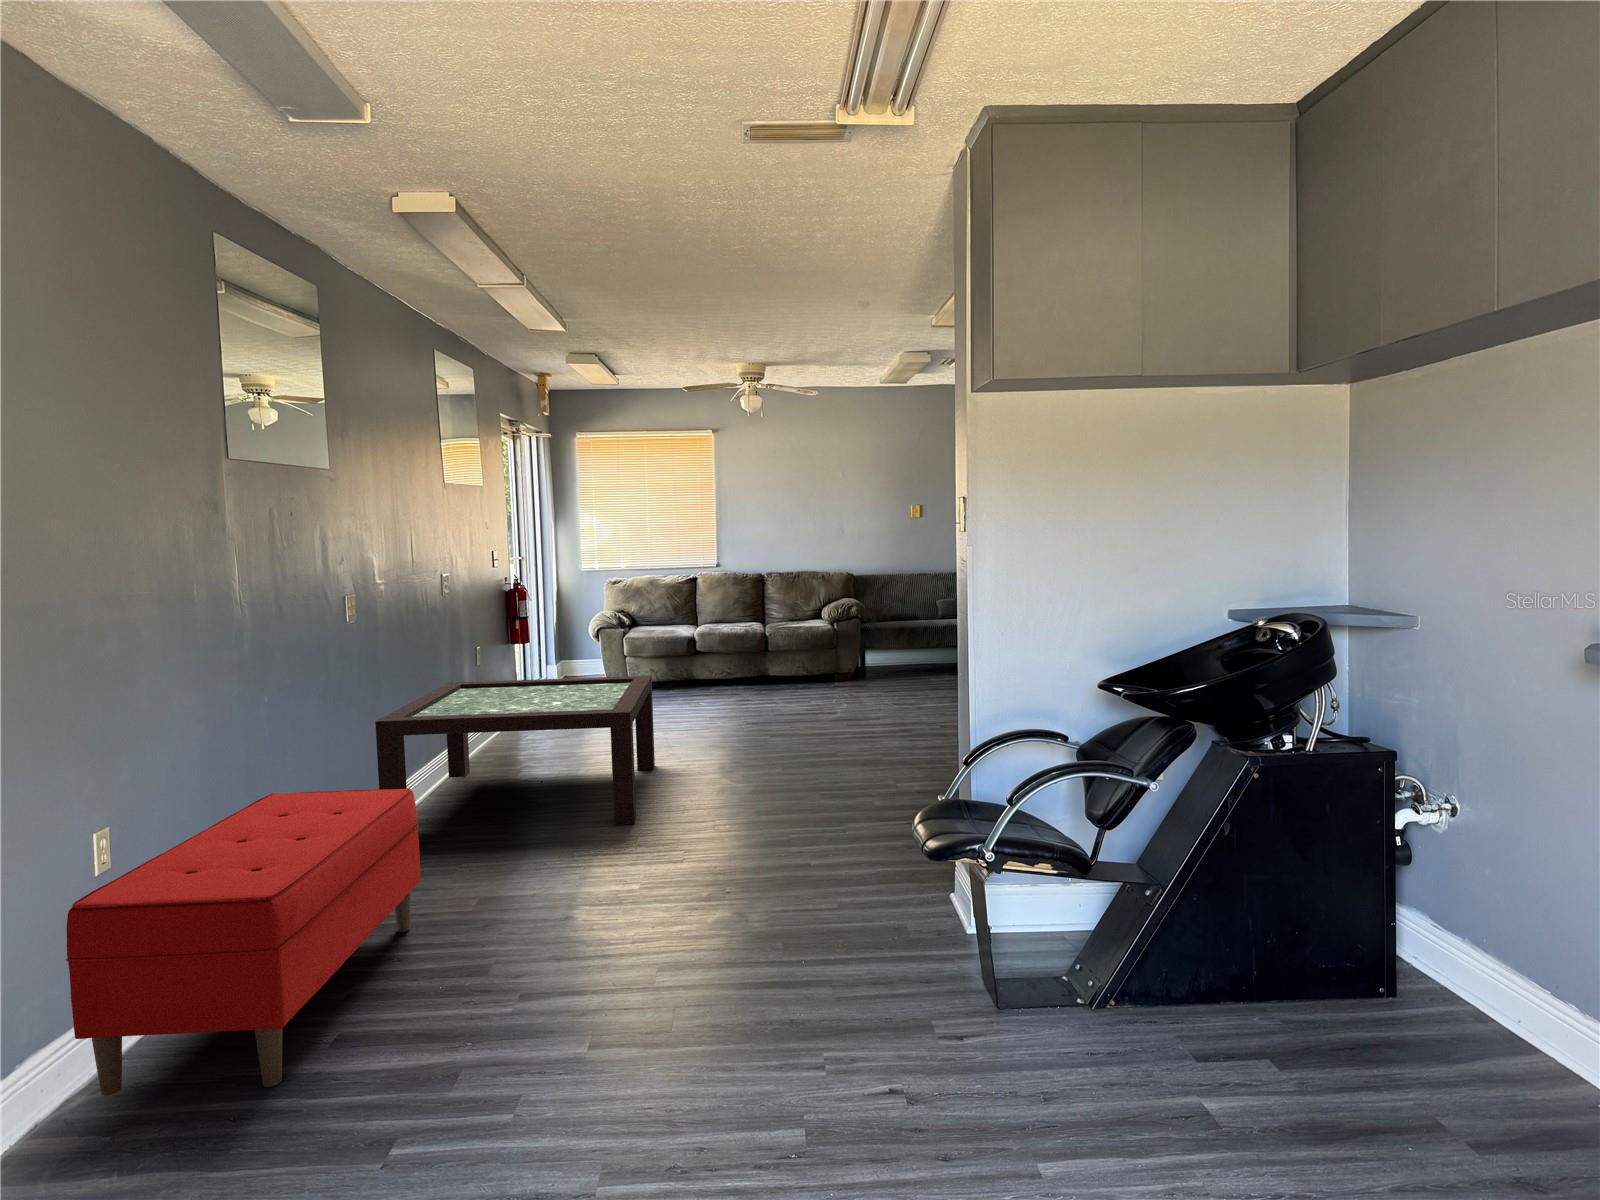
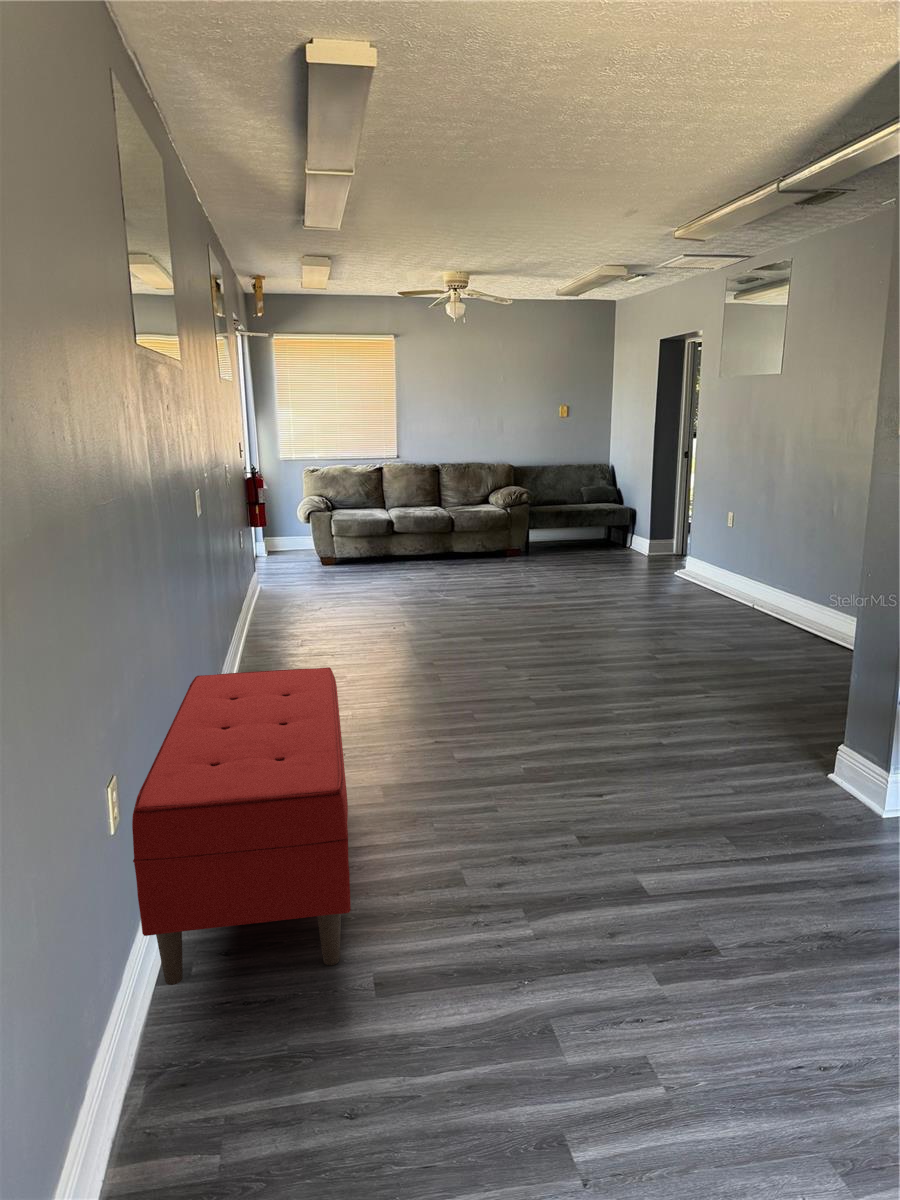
coffee table: present [375,676,655,825] -> none [217,555,450,703]

